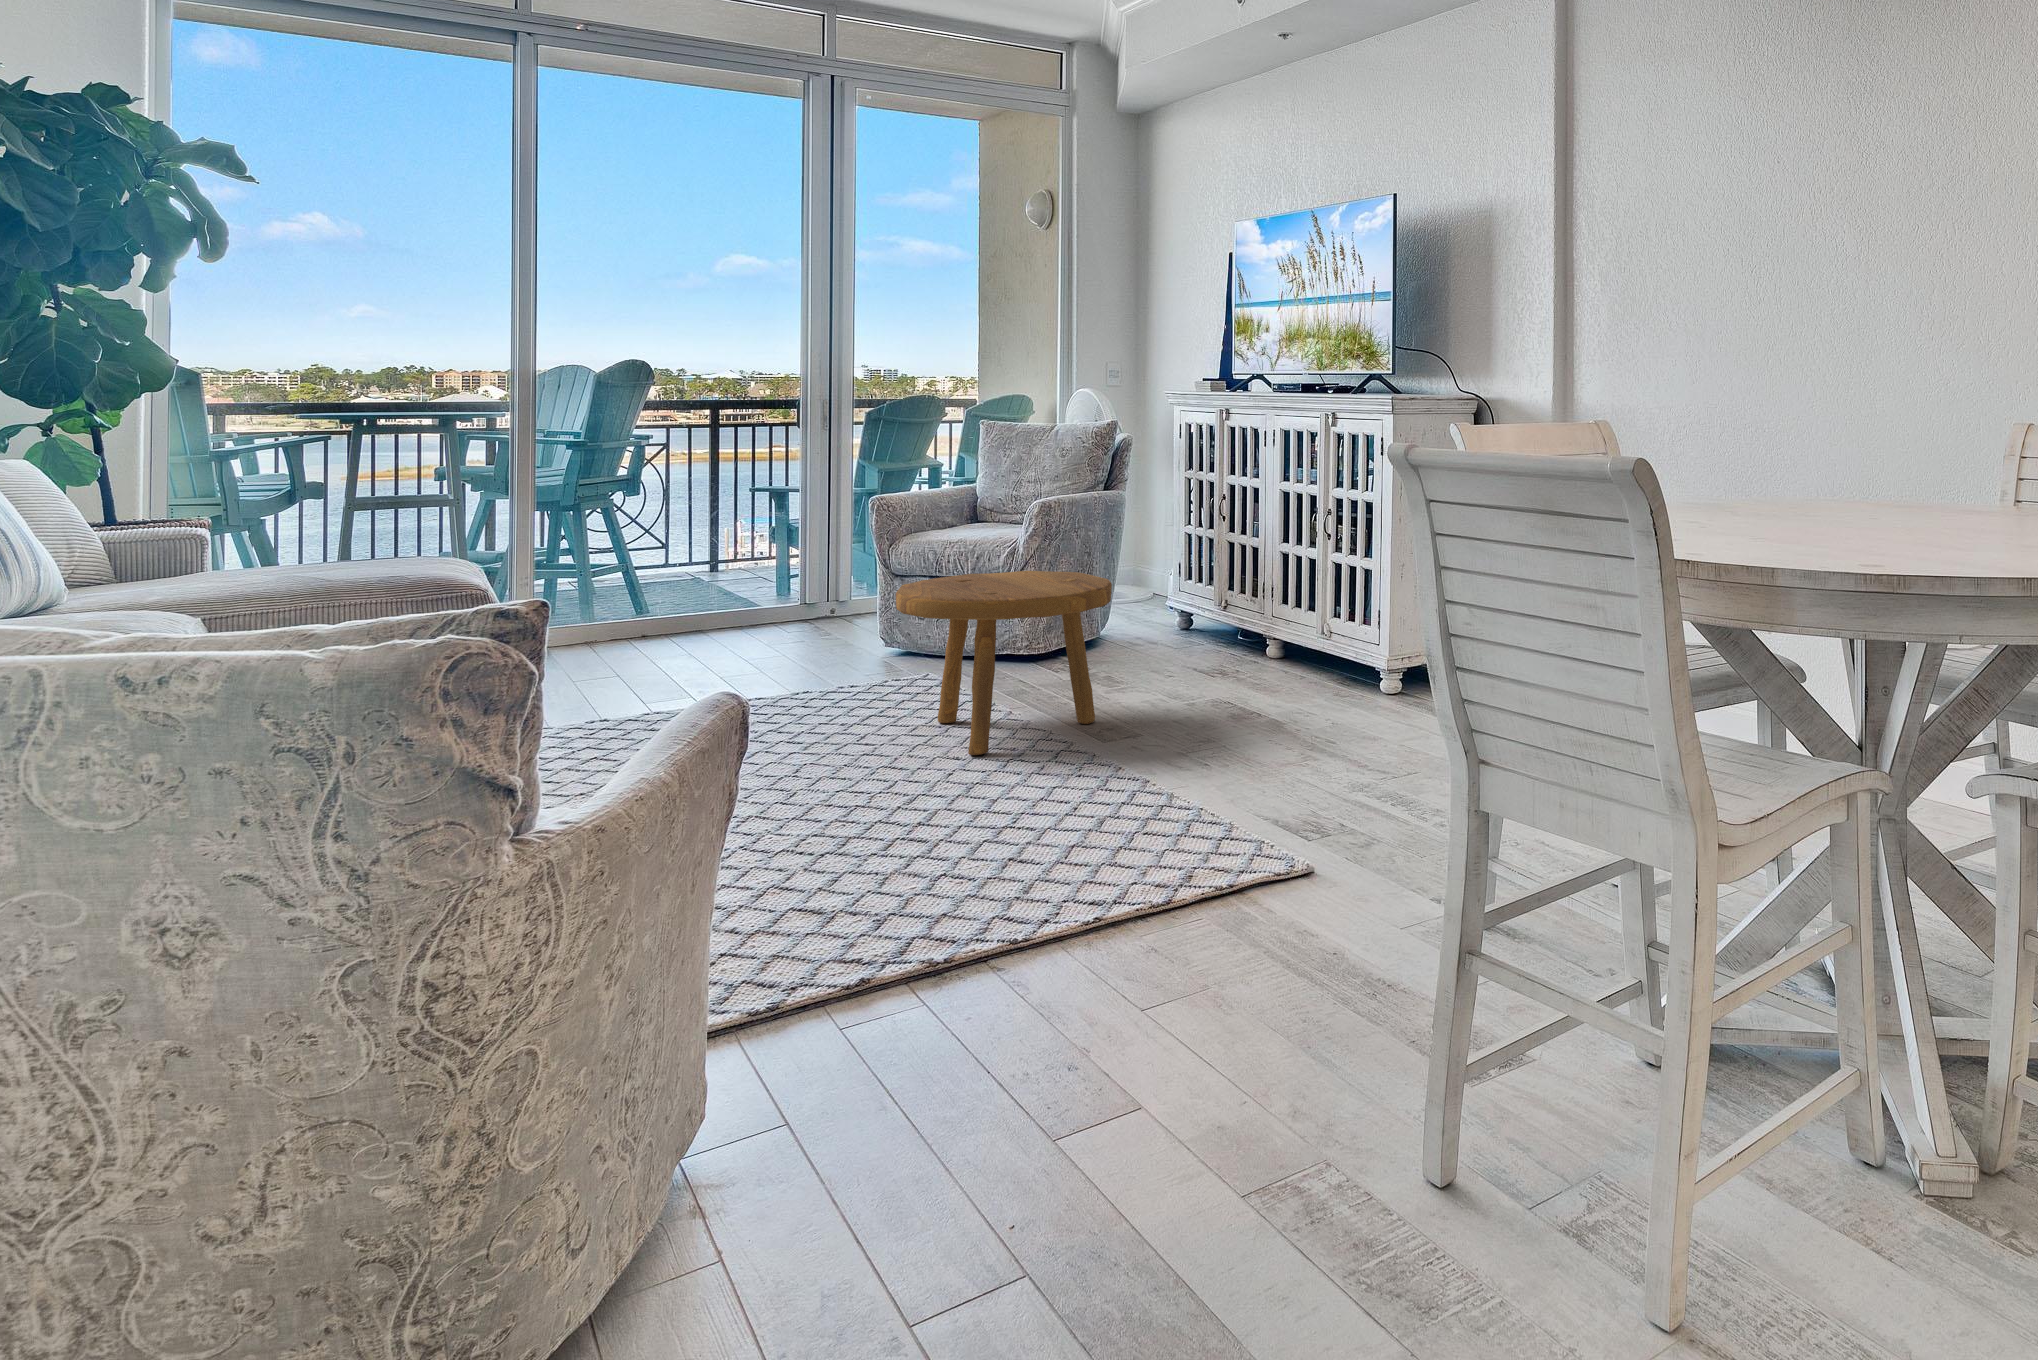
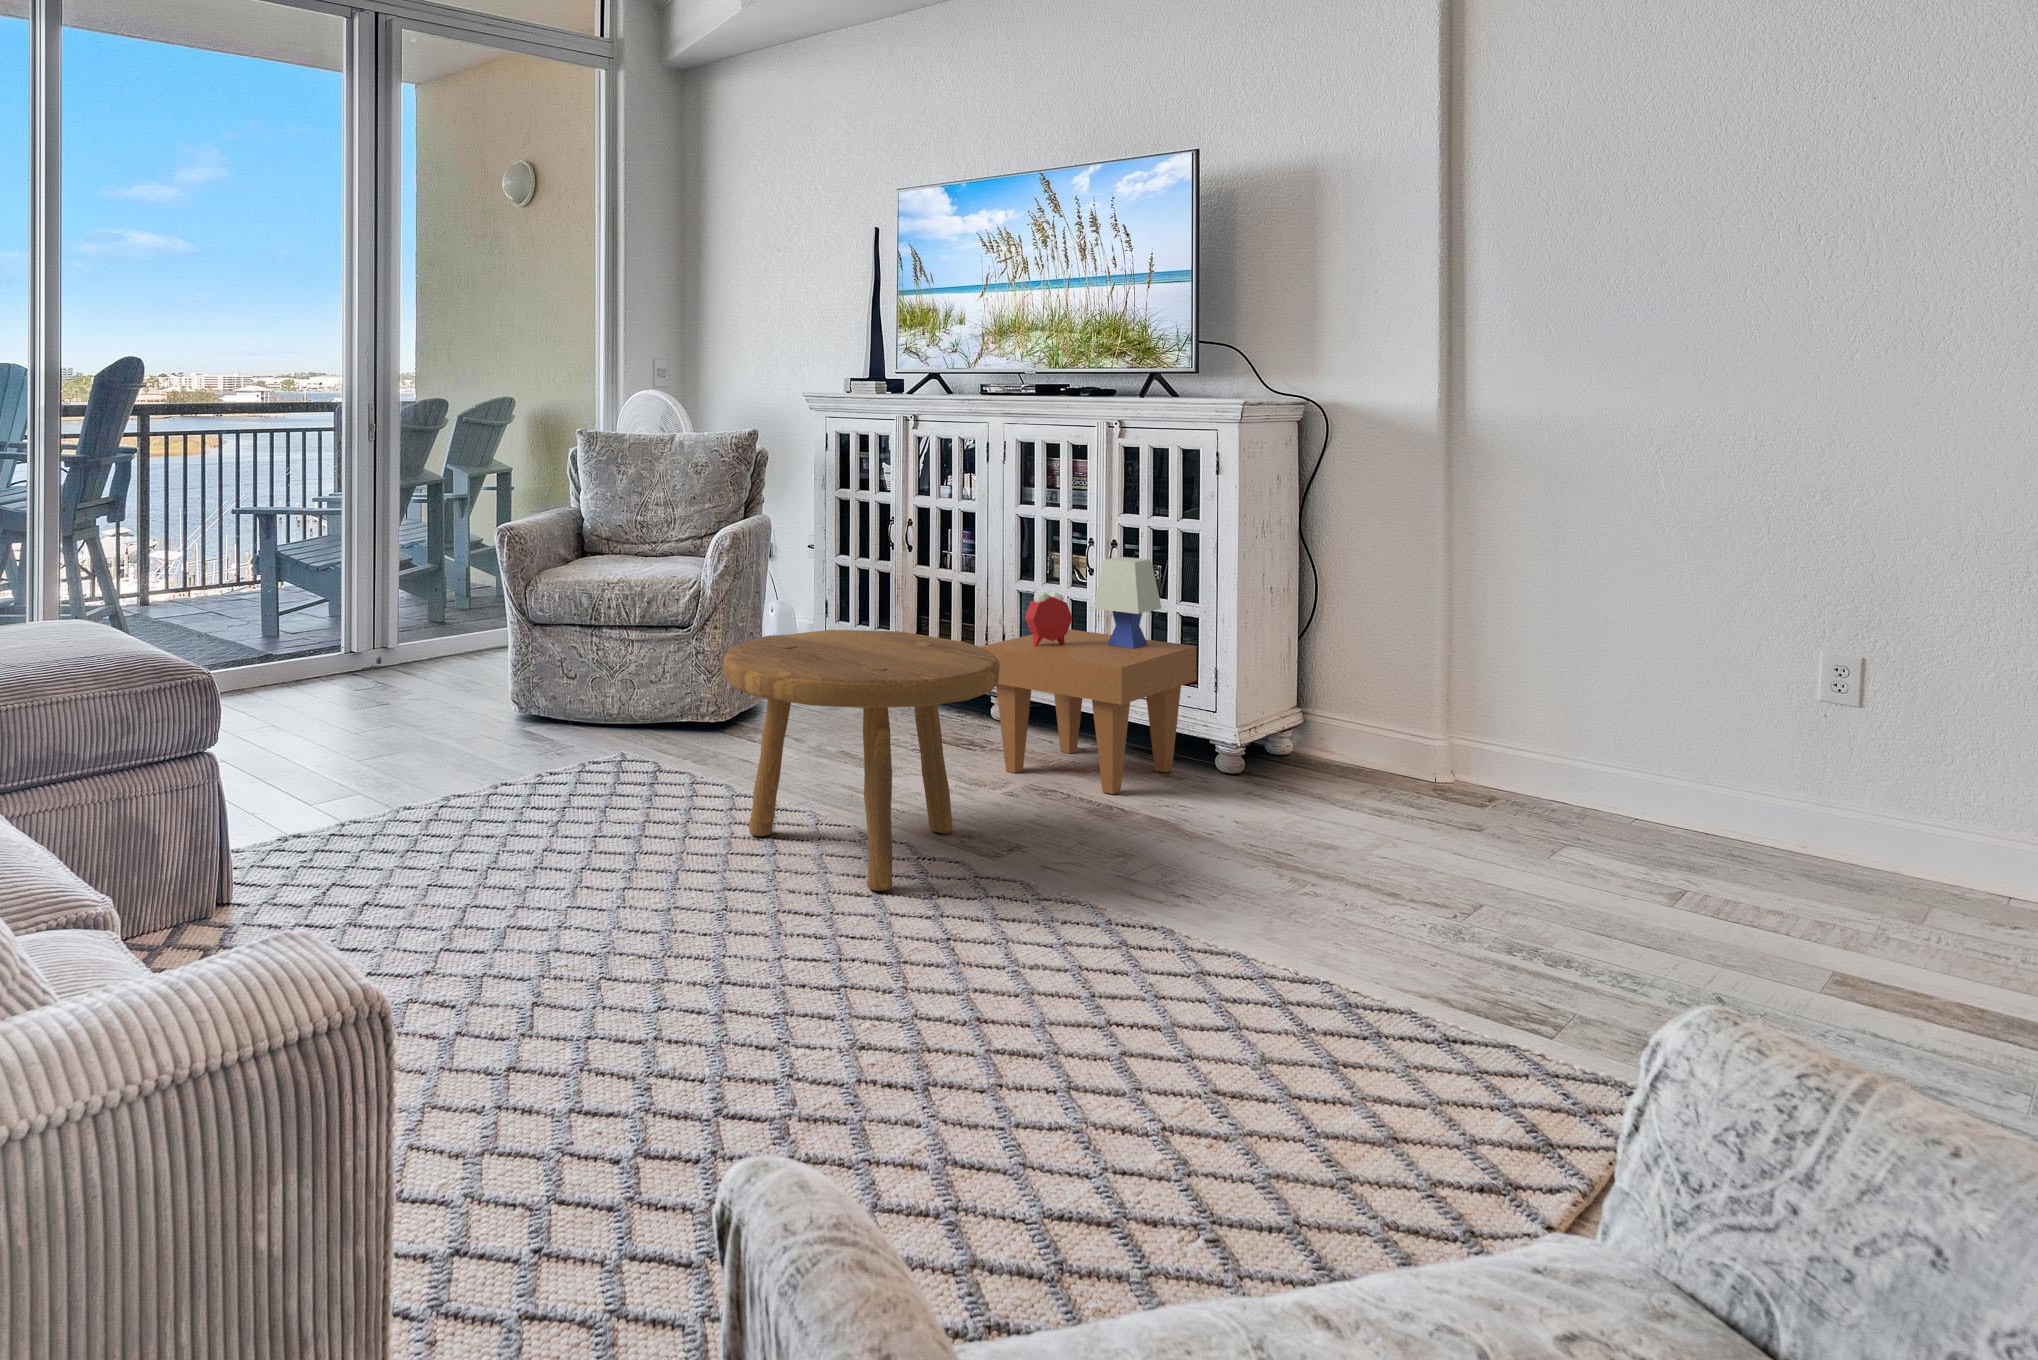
side table: none [1187,520,1359,703] -> present [981,557,1196,794]

